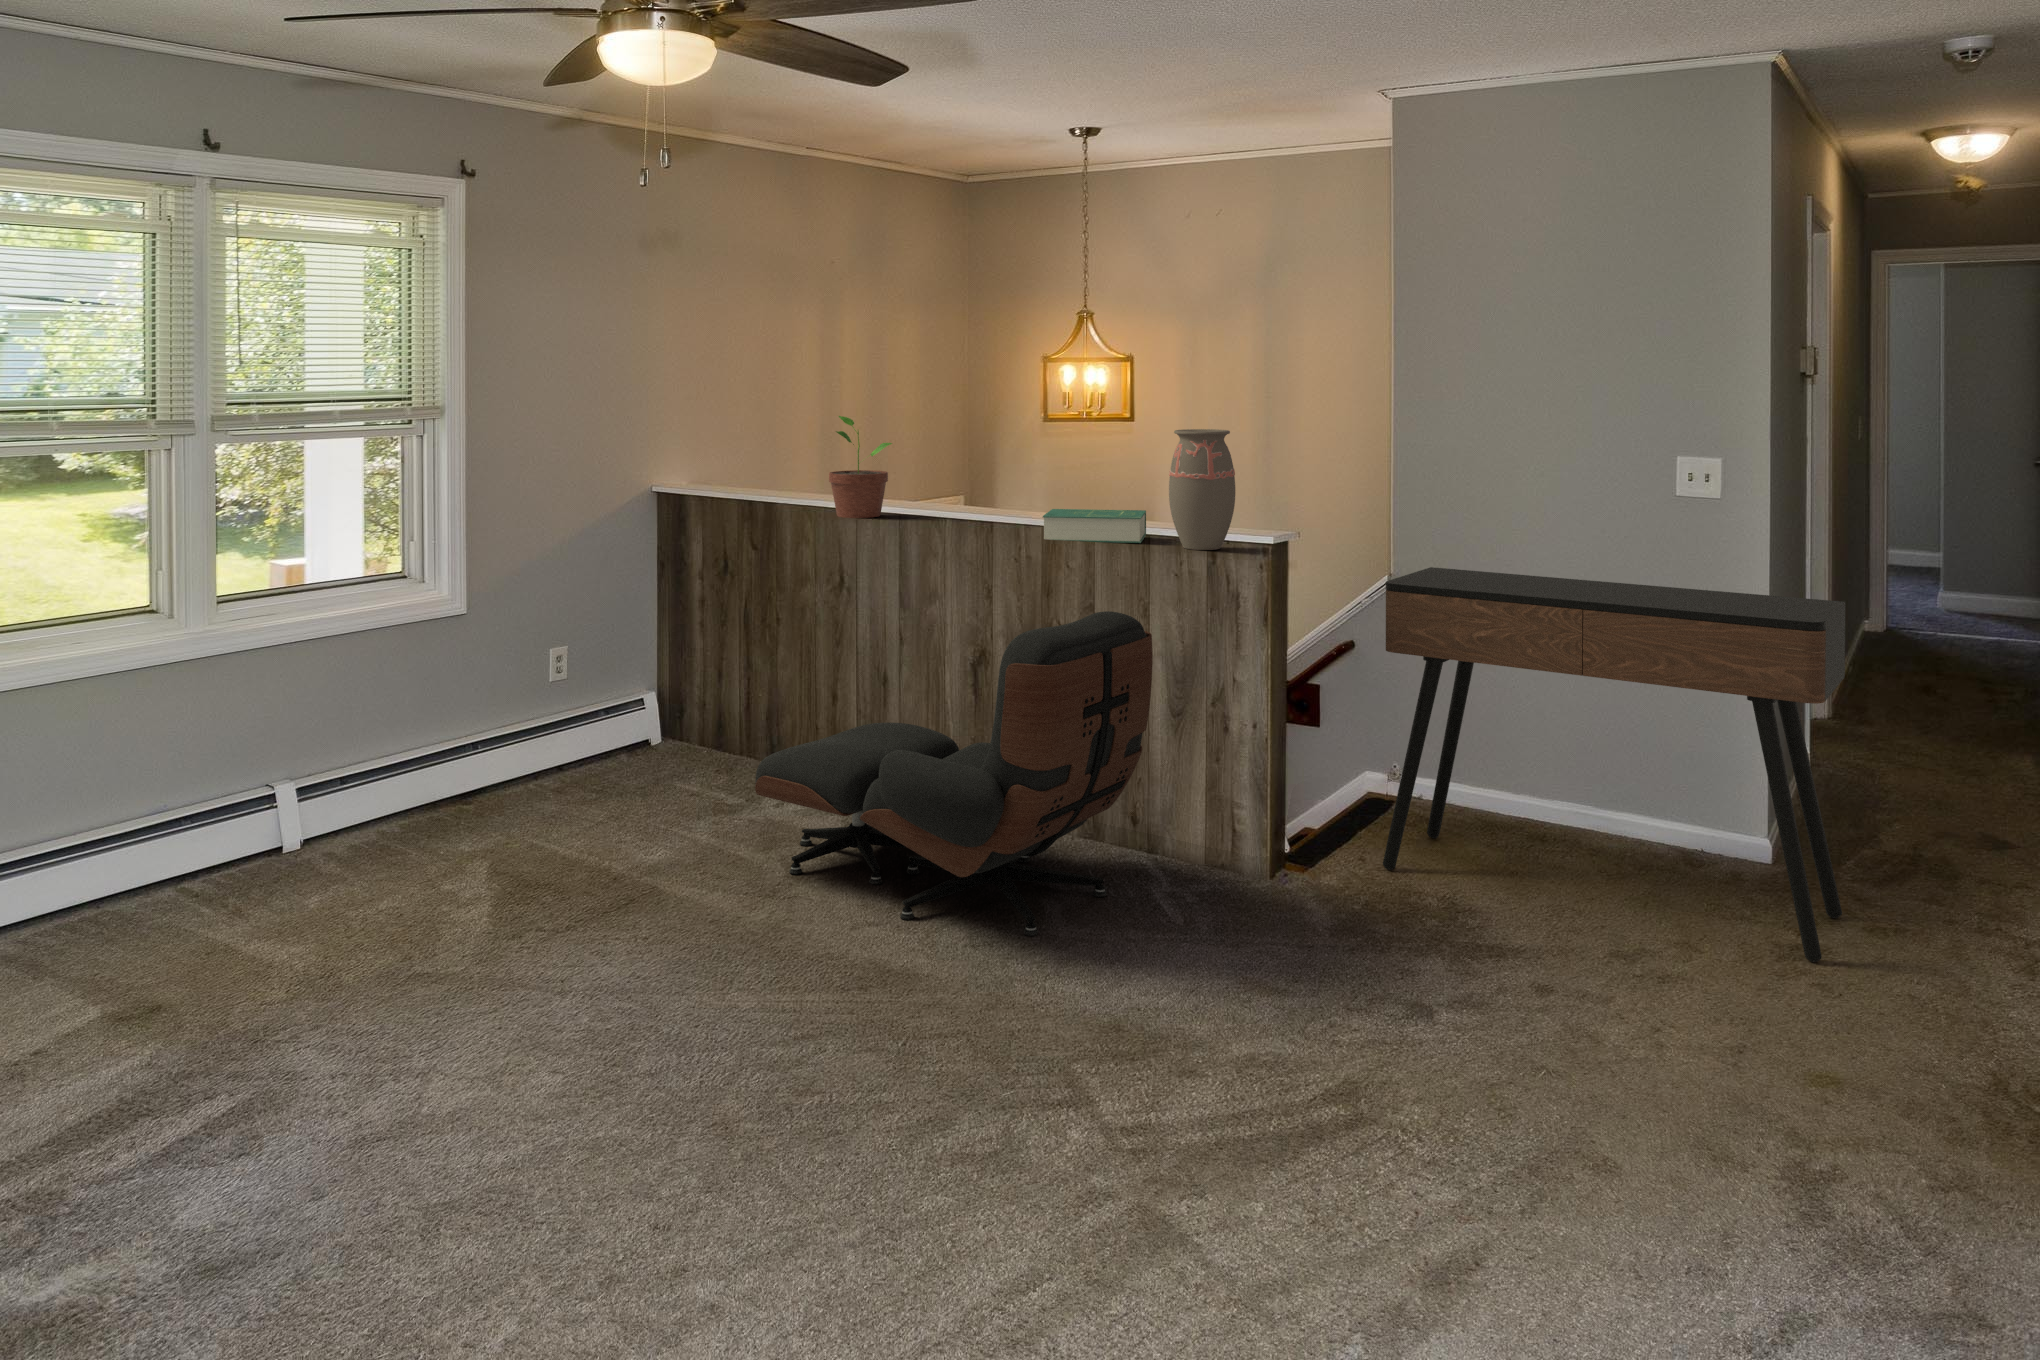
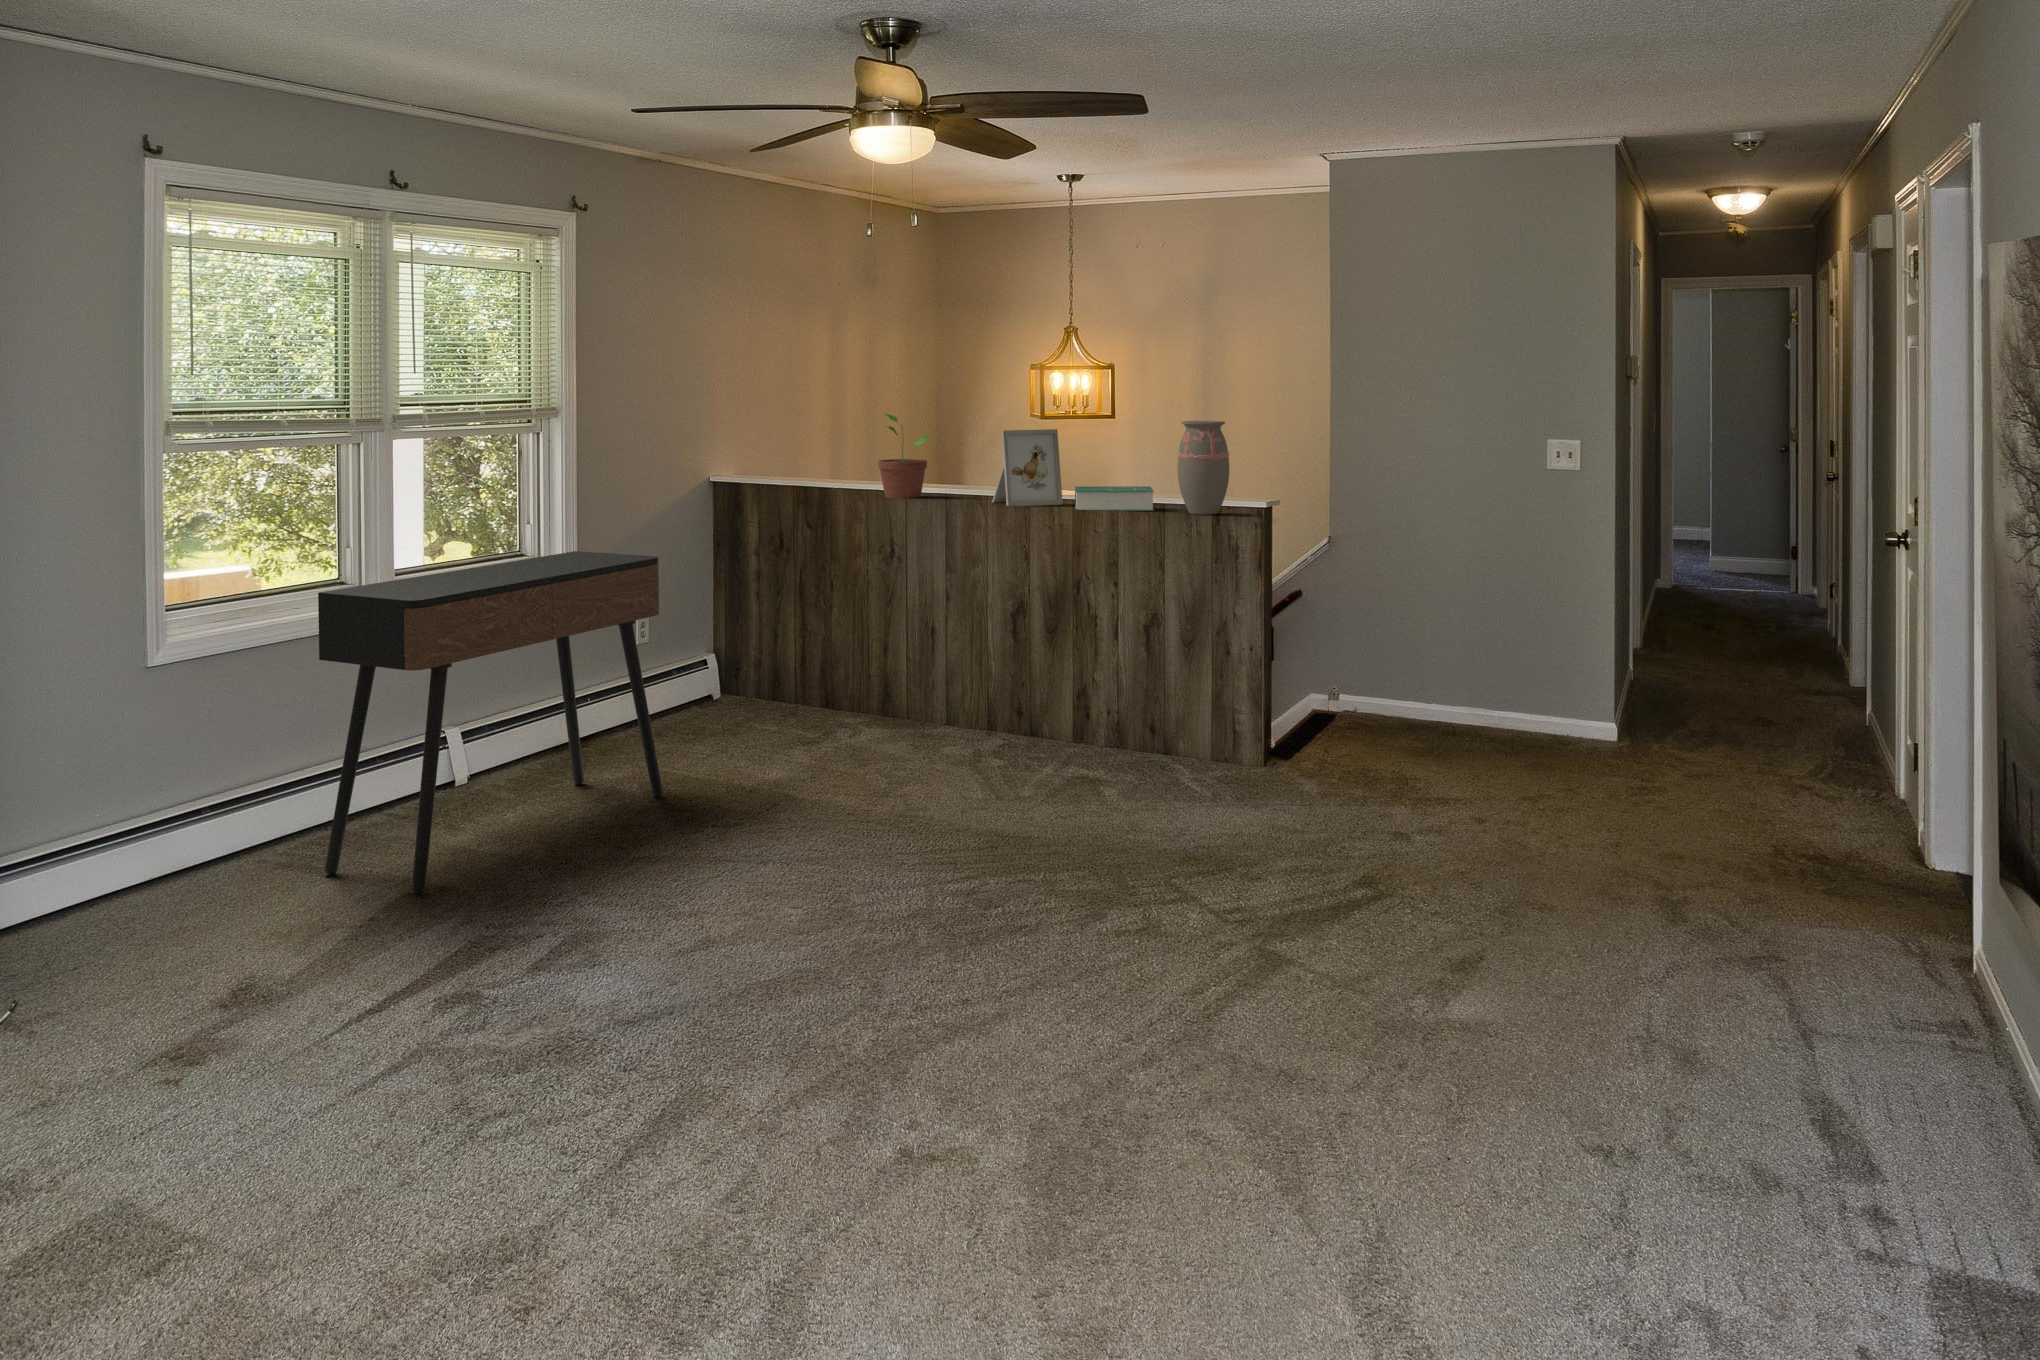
picture frame: none [955,437,1036,534] -> present [992,429,1063,506]
console table: present [1383,567,1846,962] -> present [318,551,663,893]
lounge chair: present [755,611,1153,936] -> none [861,561,1178,807]

